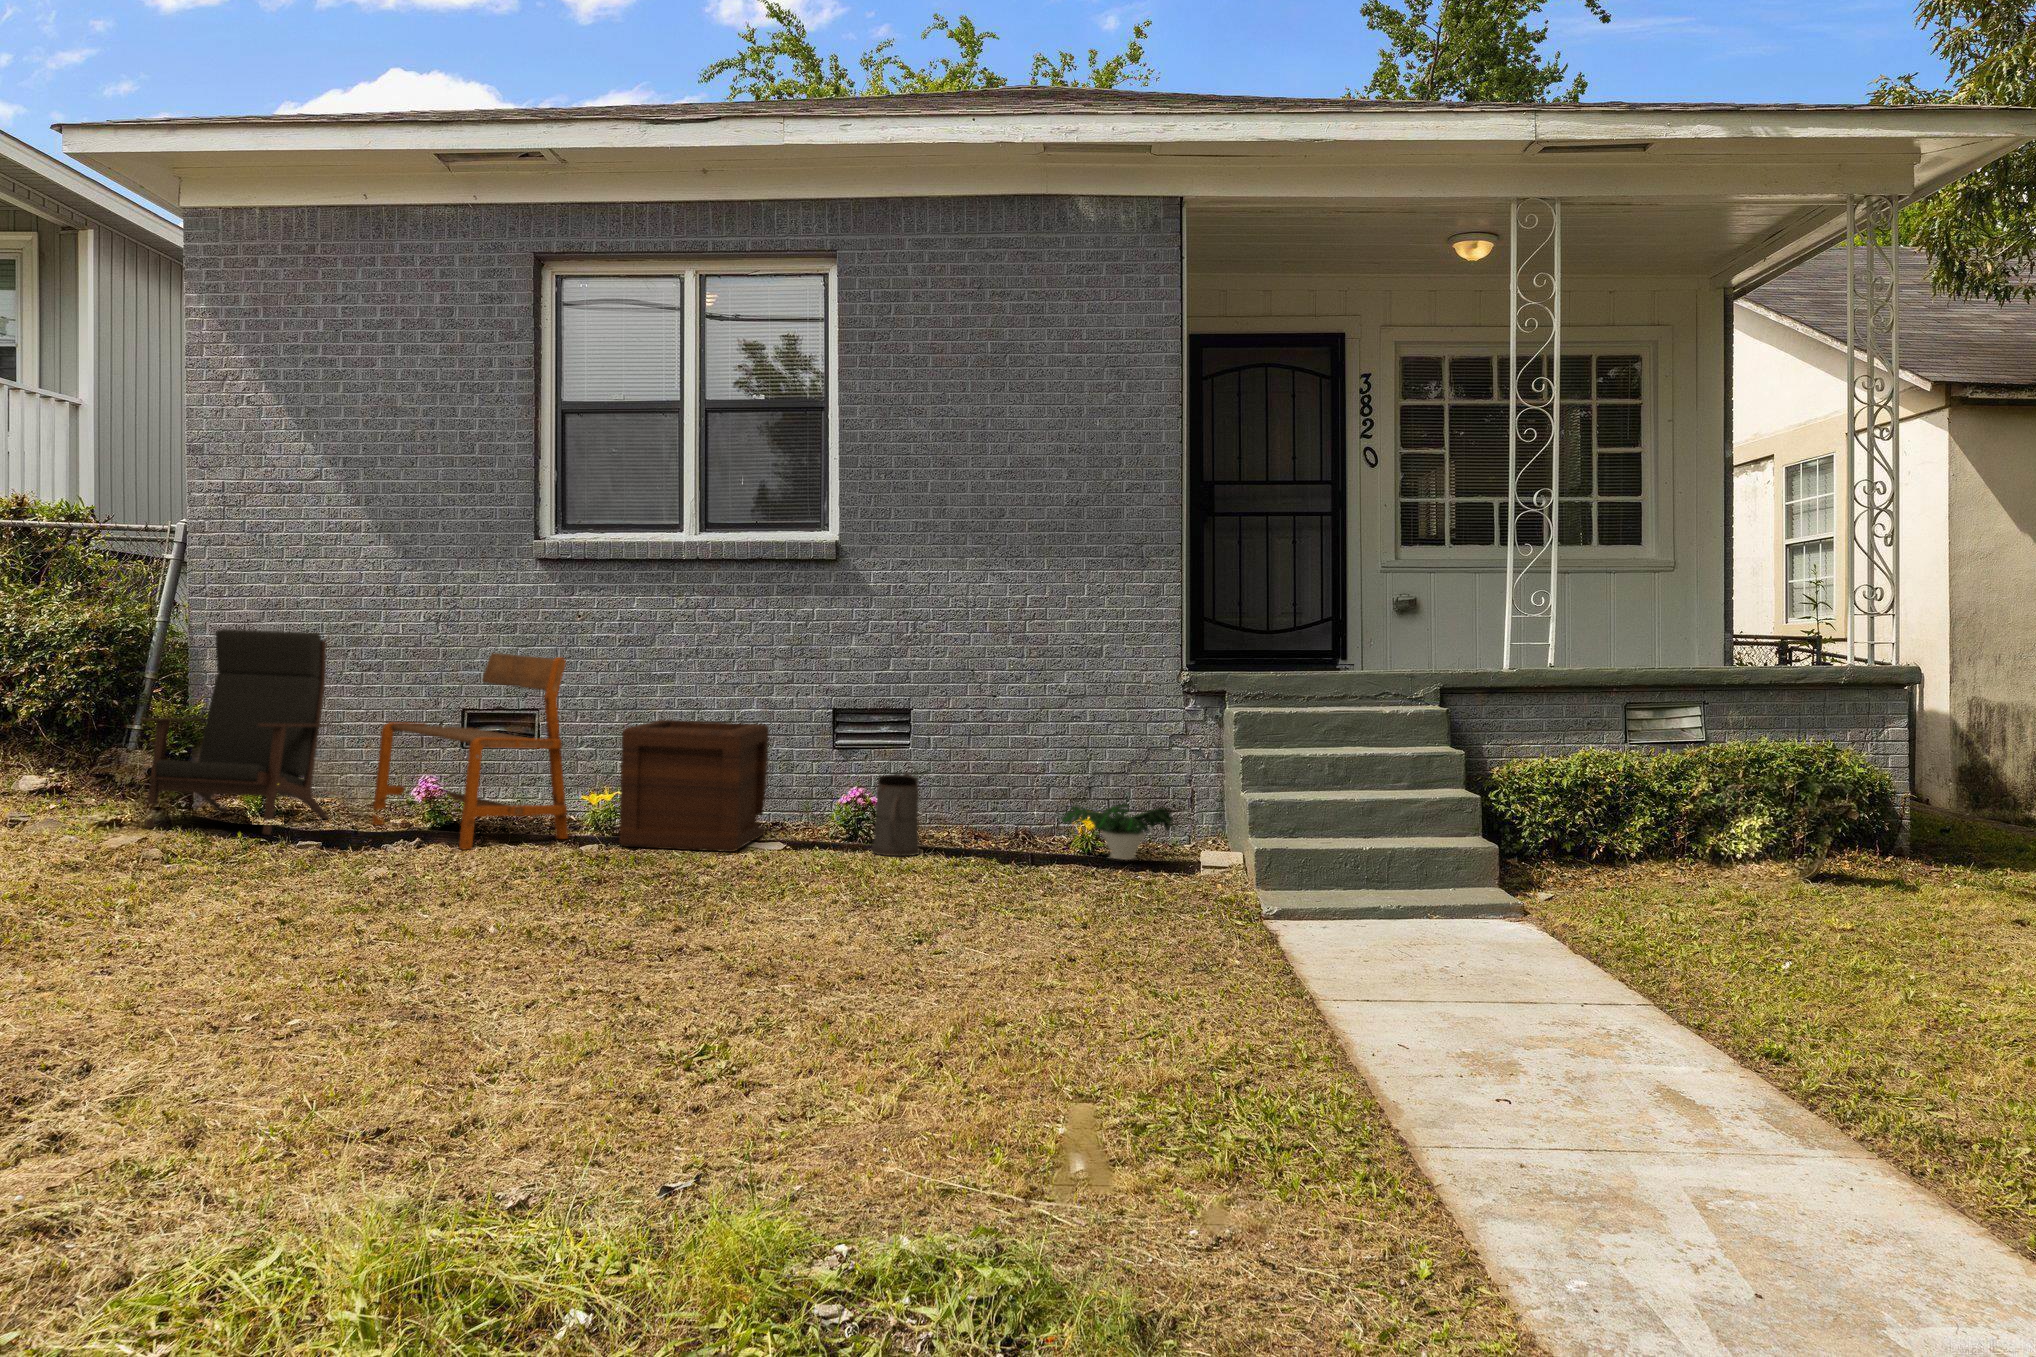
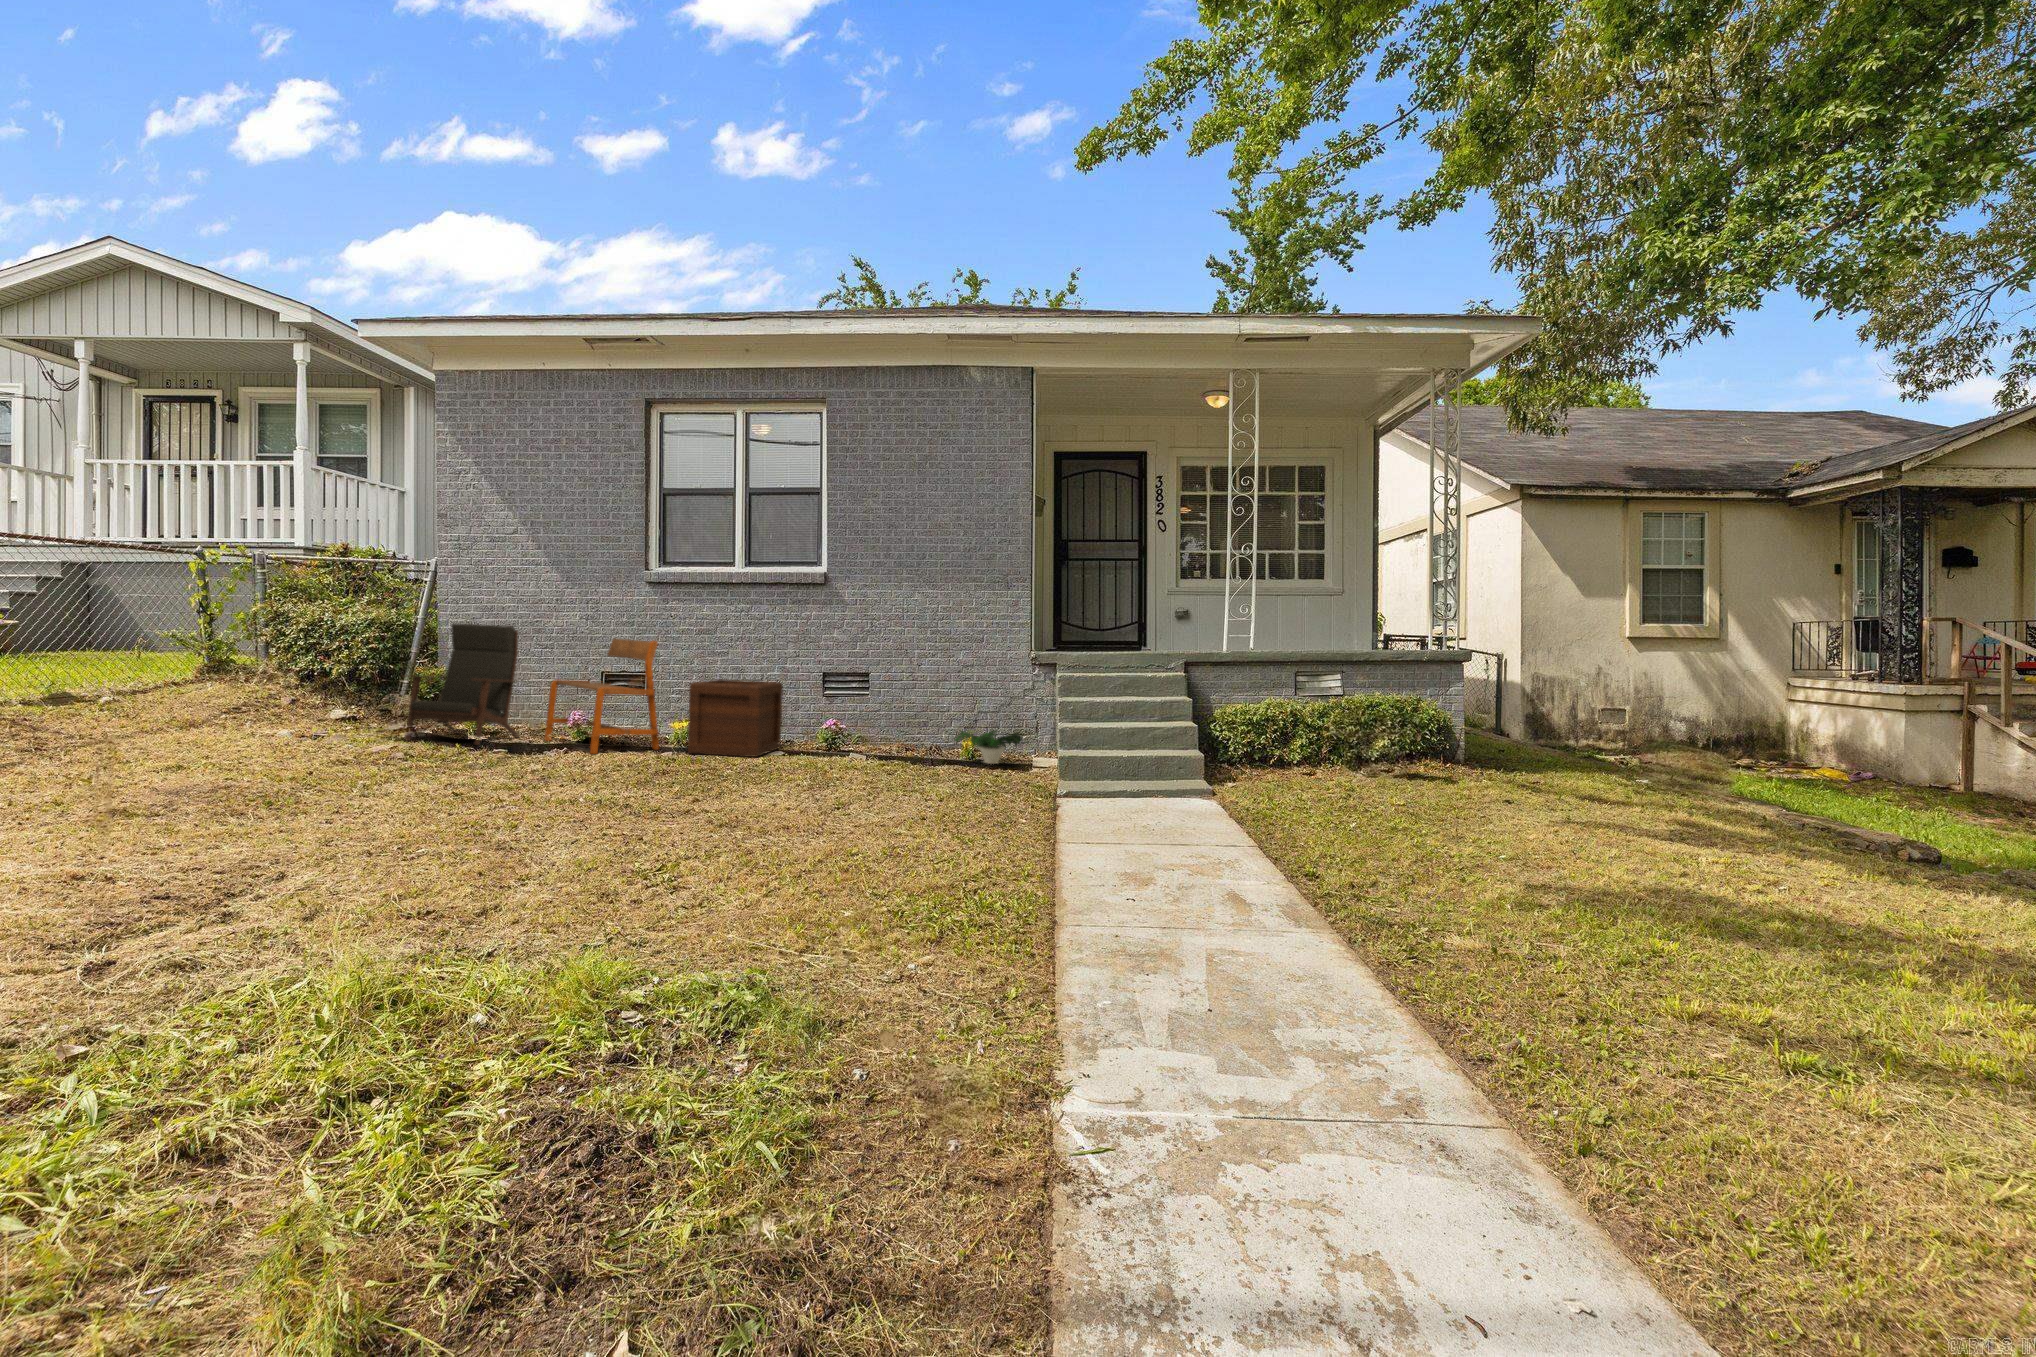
watering can: present [871,758,920,856] -> none [840,702,869,761]

